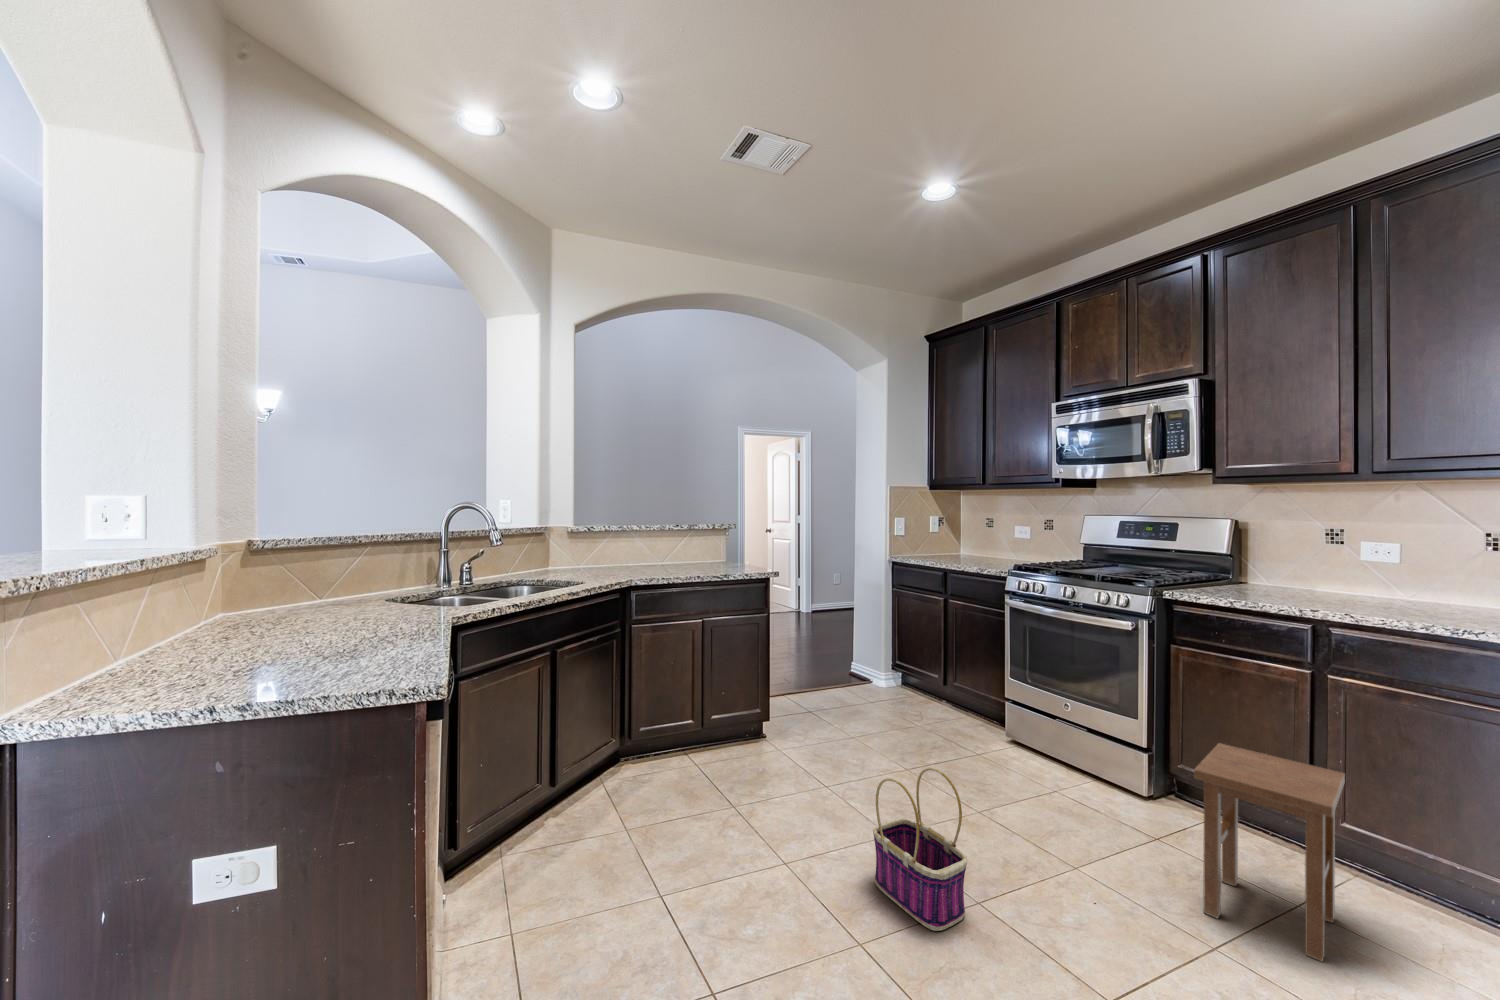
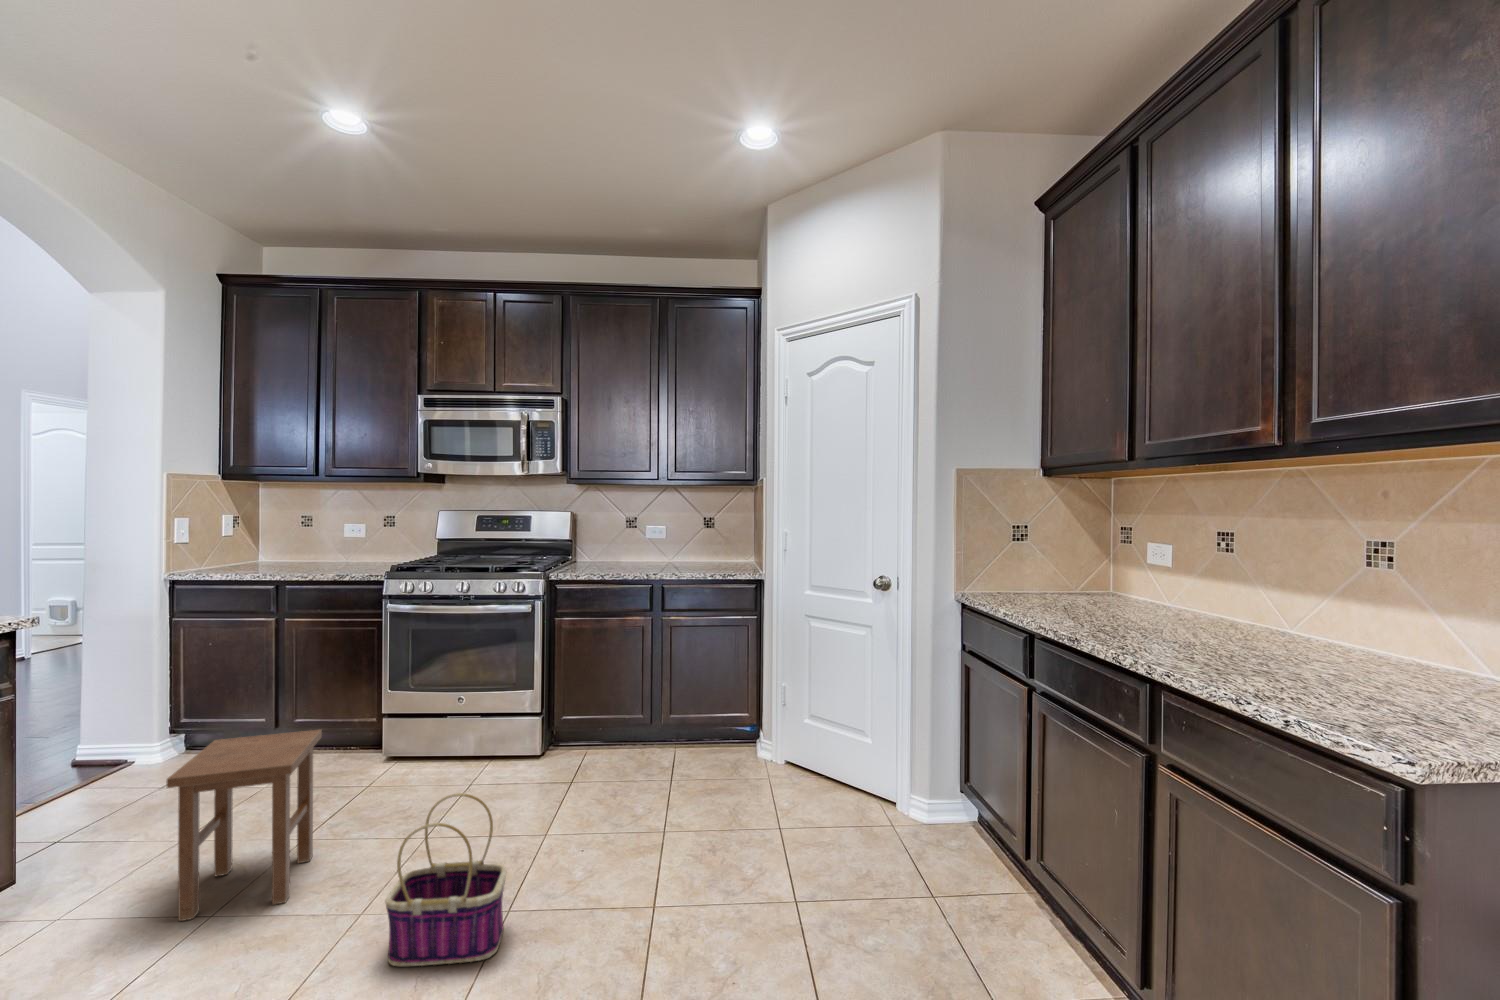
stool: present [1194,743,1345,961] -> present [166,730,322,921]

